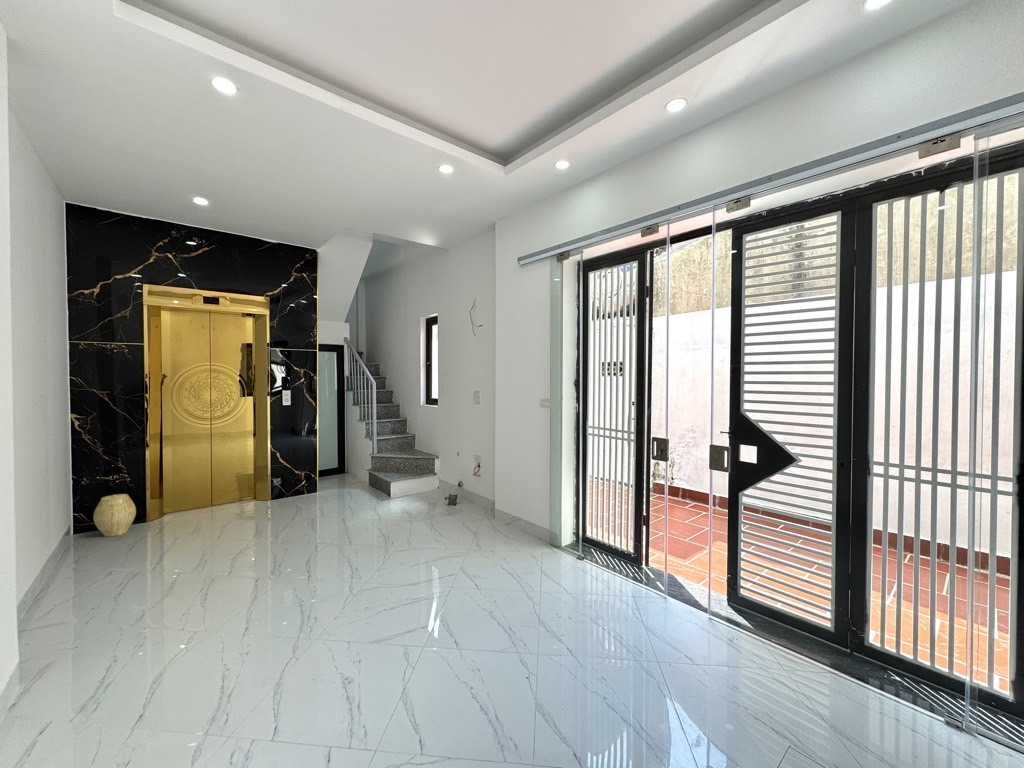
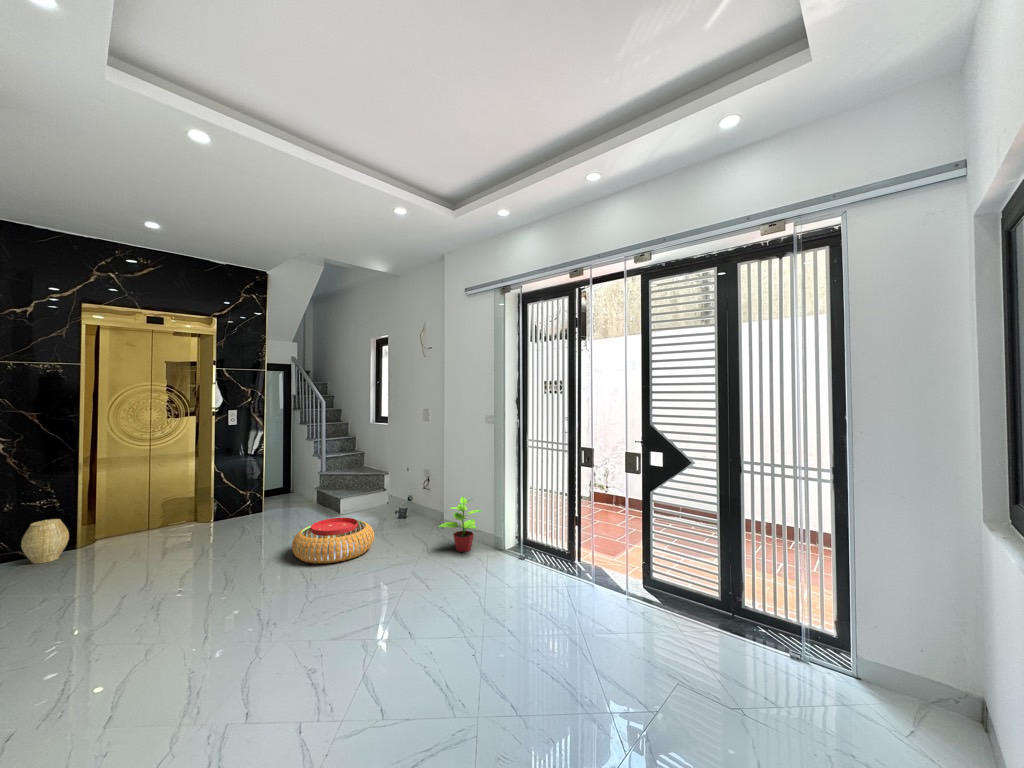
potted plant: none [489,486,538,547] -> present [438,497,482,552]
pouf: none [339,504,423,552] -> present [292,518,374,564]

